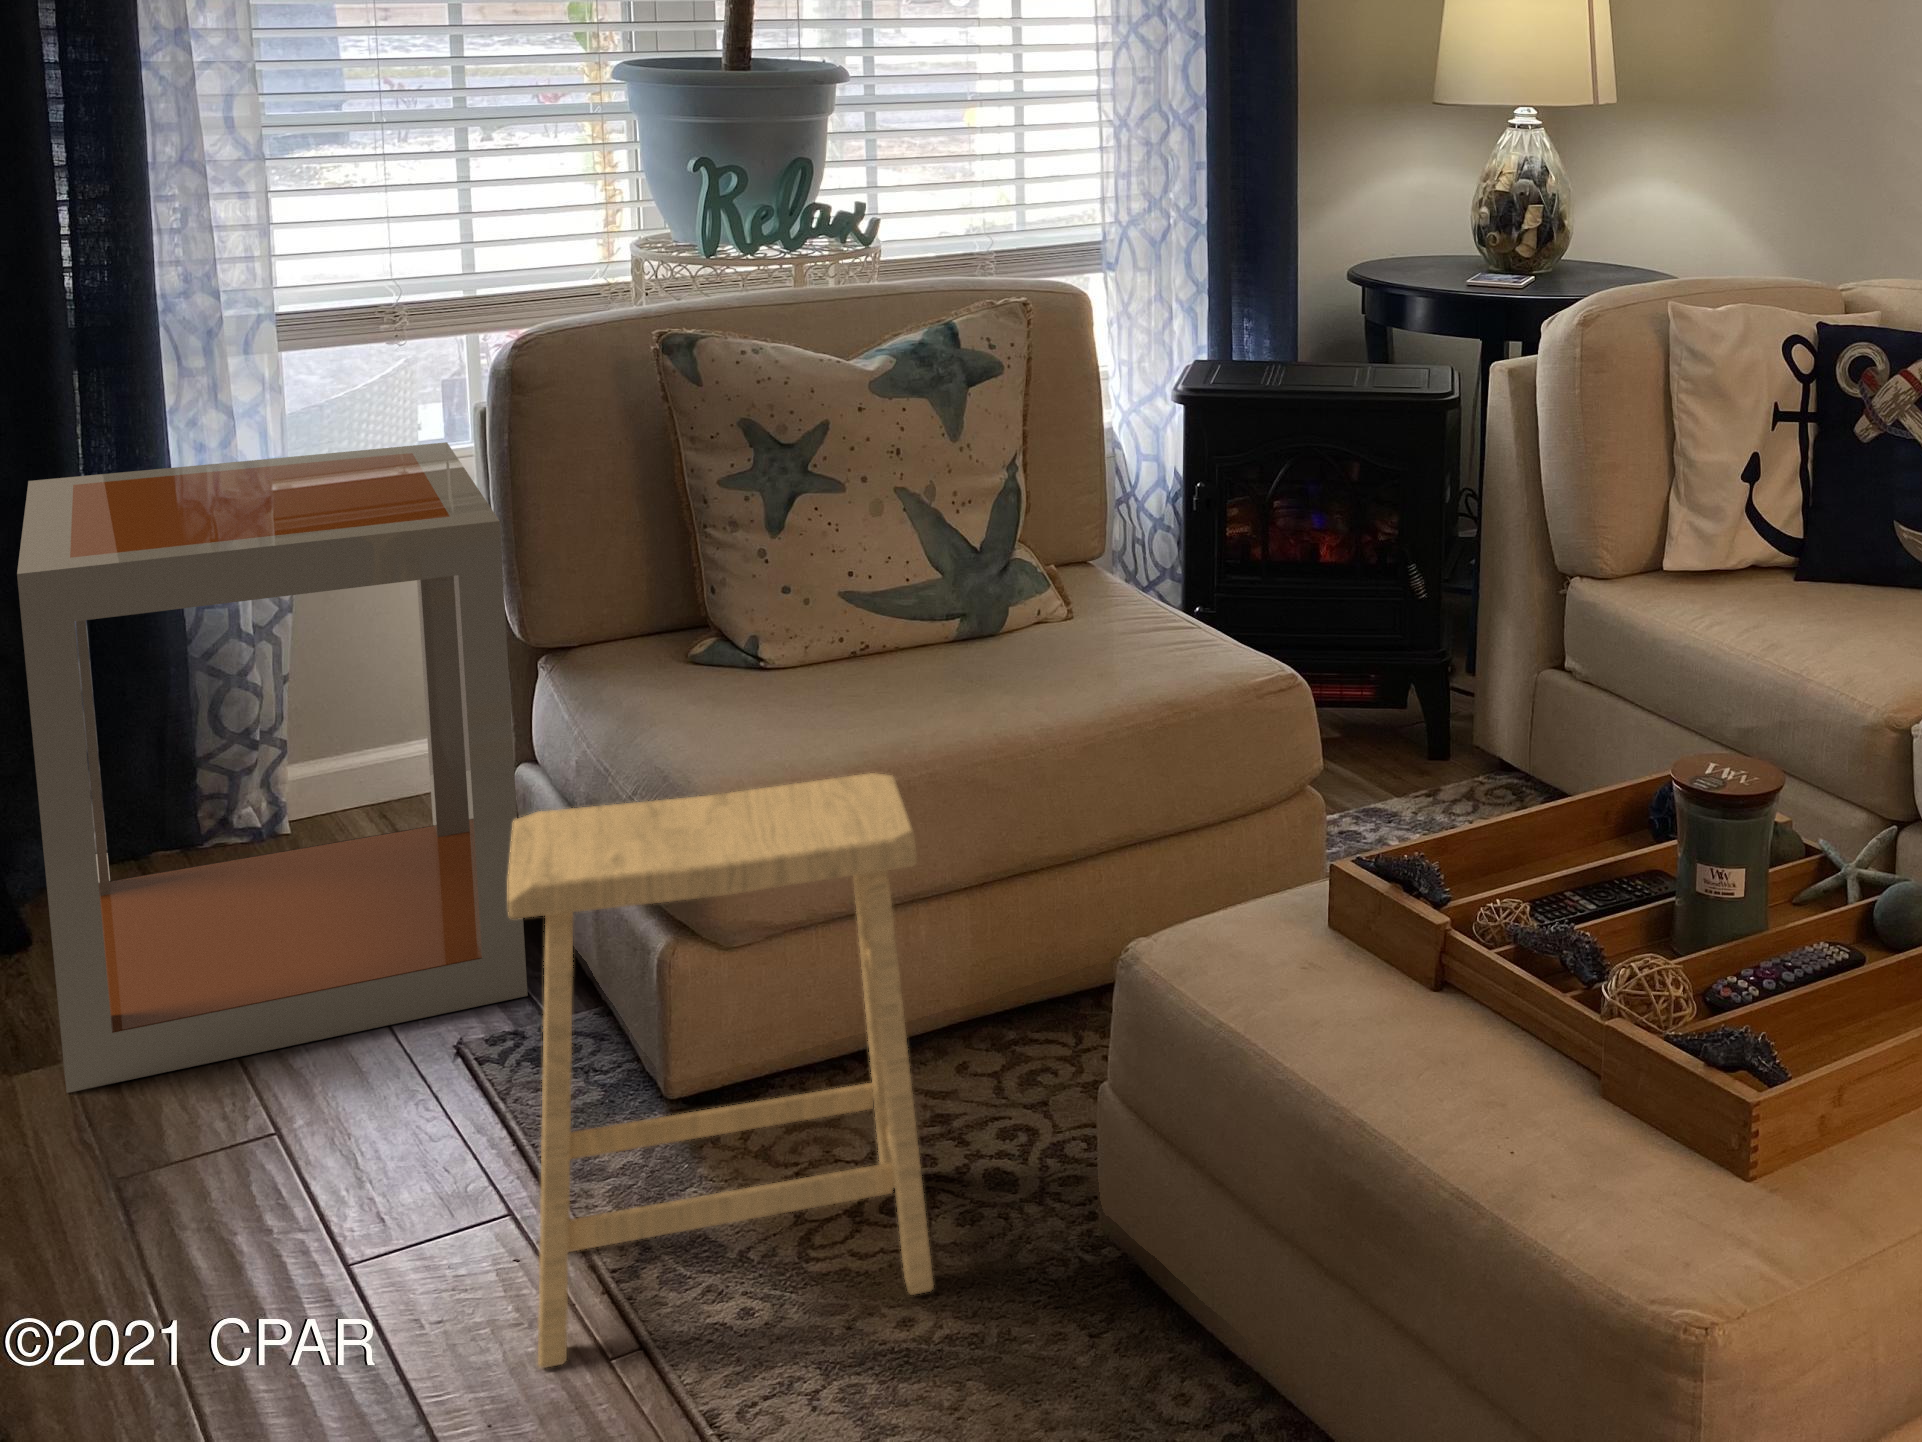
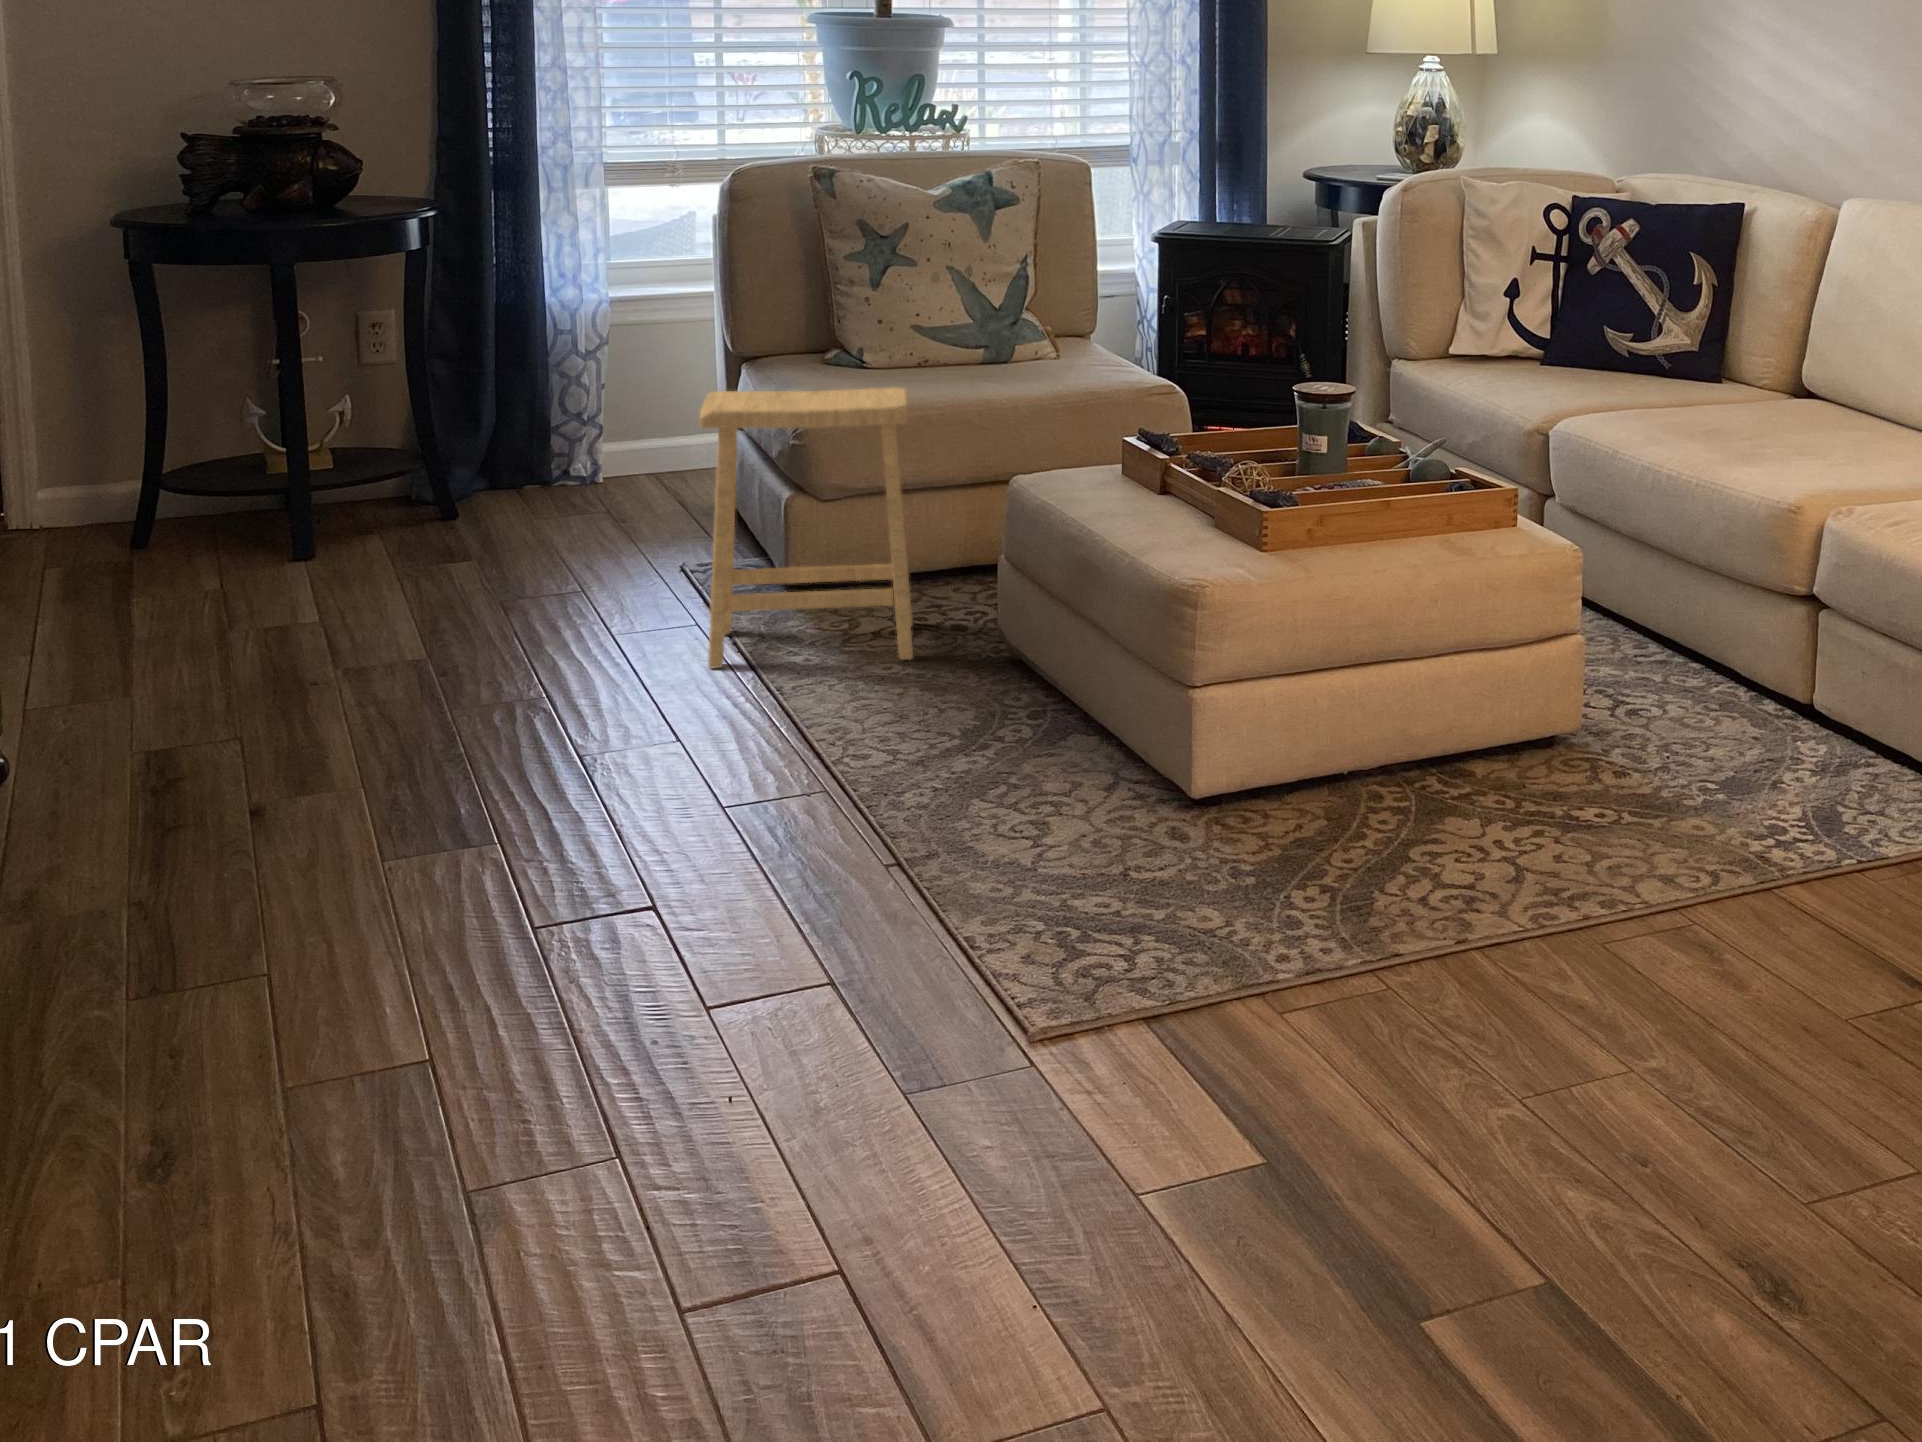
side table: present [17,442,528,1093] -> none [467,239,726,570]

